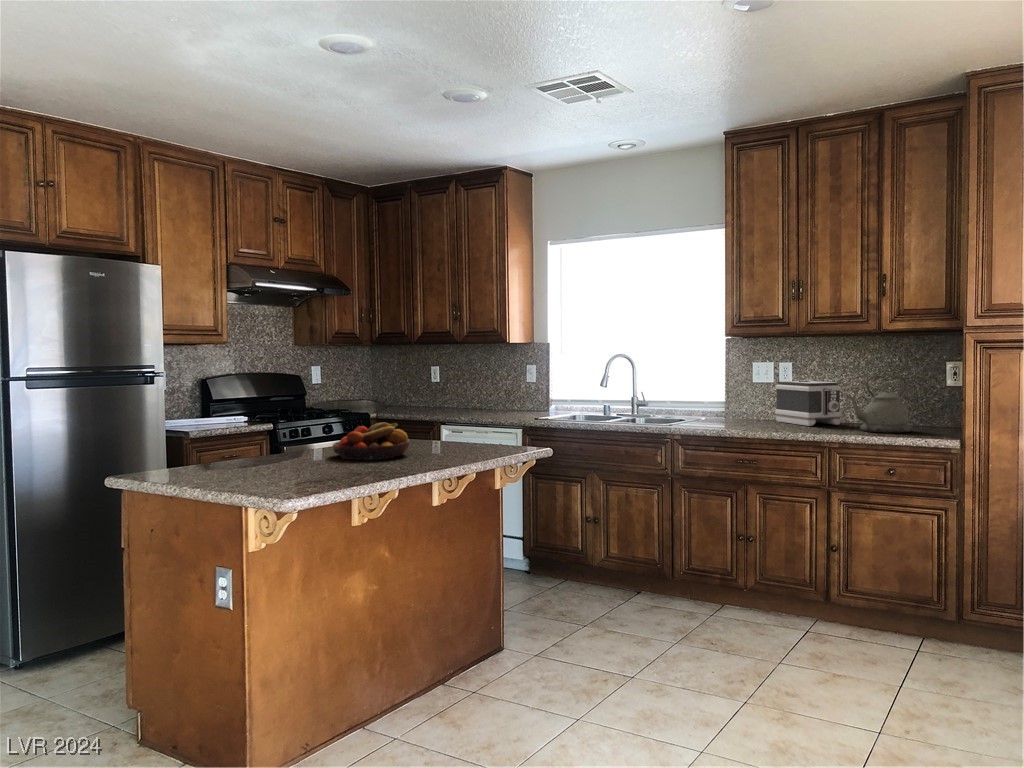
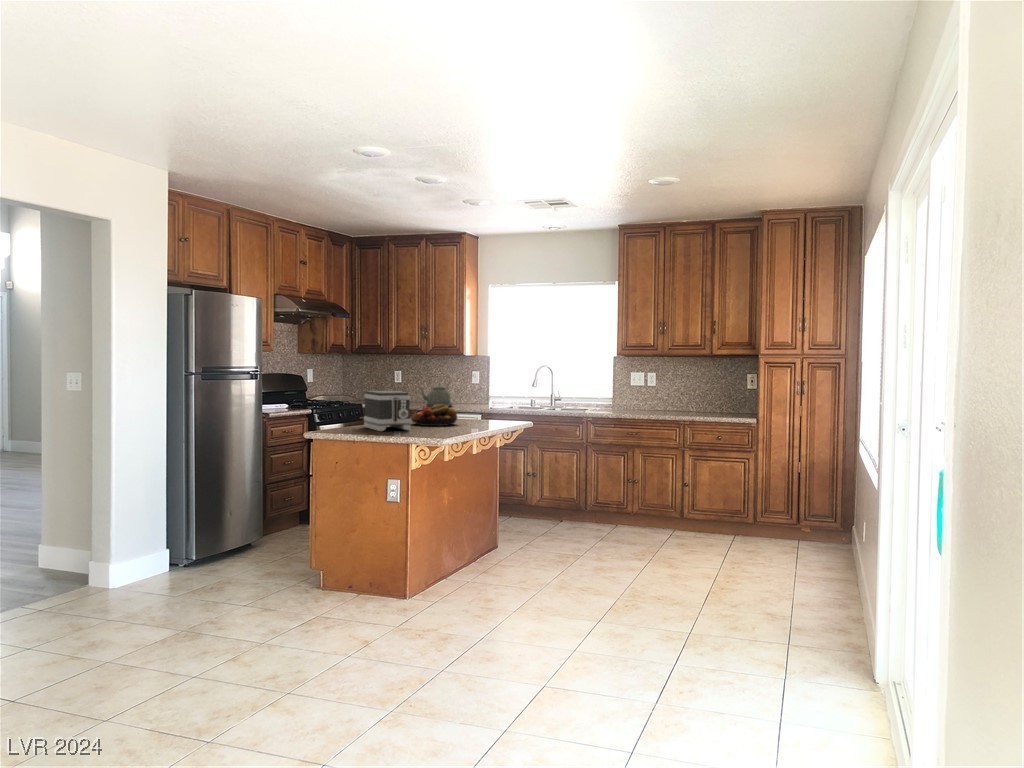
kettle: present [847,377,912,433] -> present [418,384,452,407]
toaster: present [775,381,841,426] -> present [364,391,411,431]

